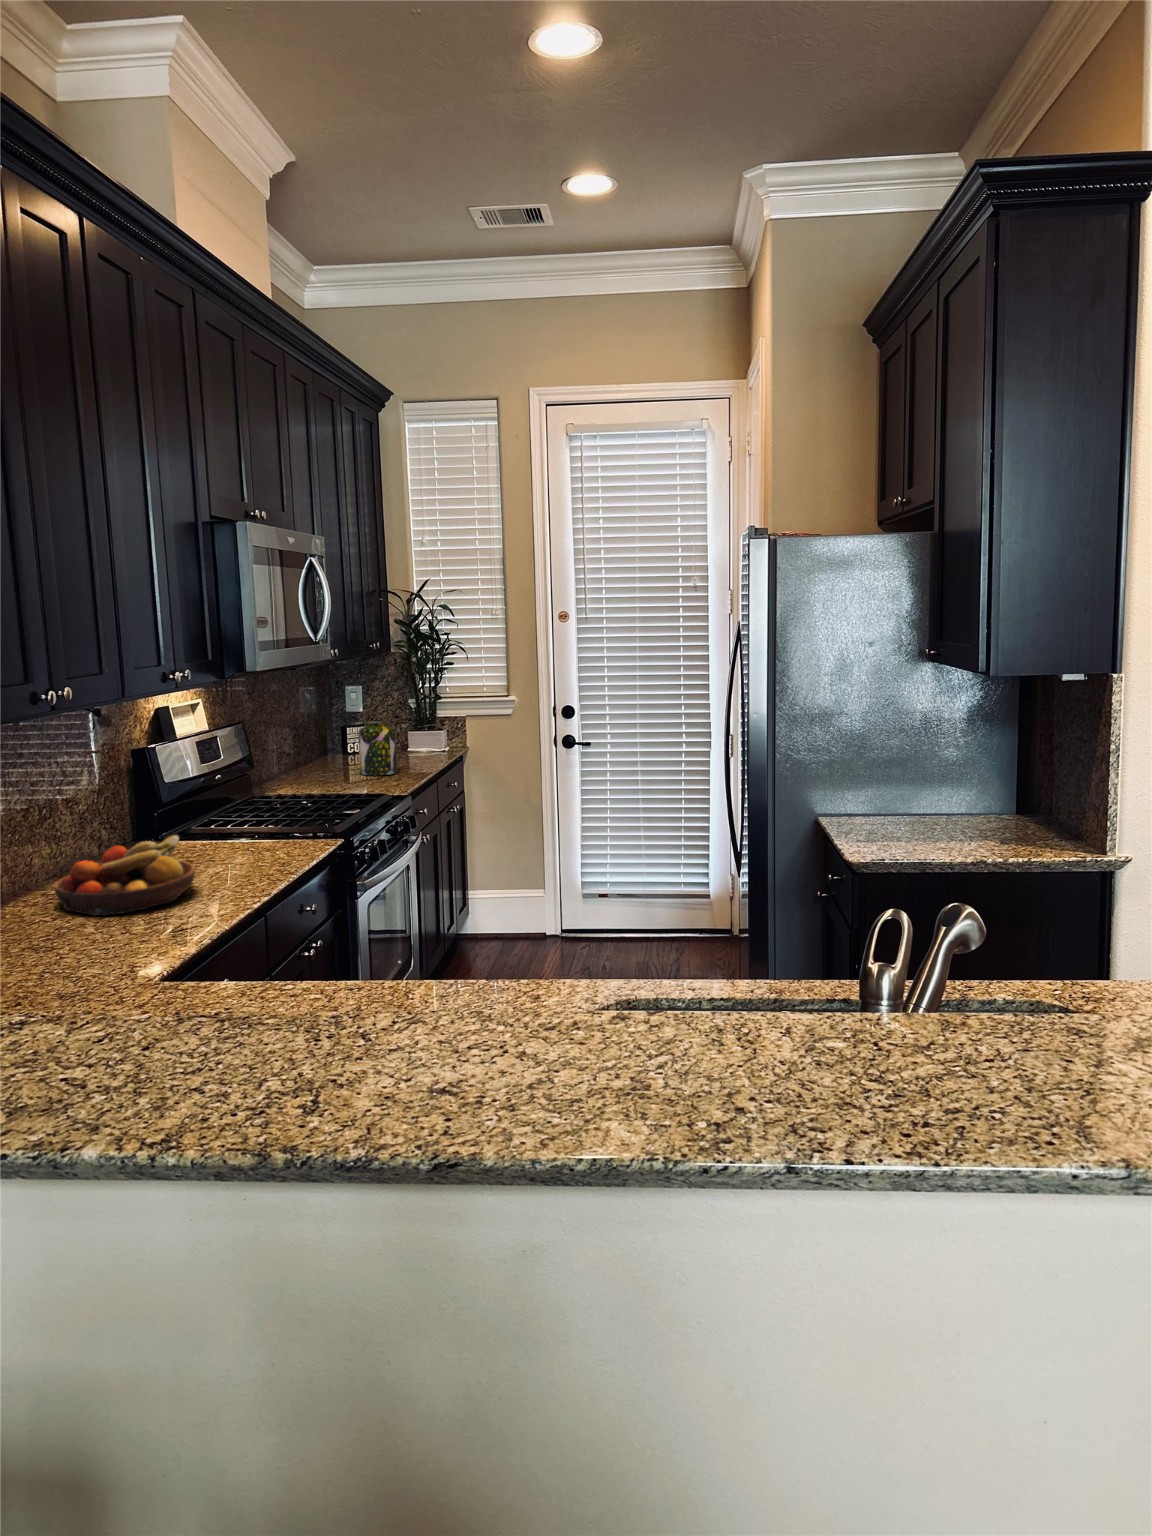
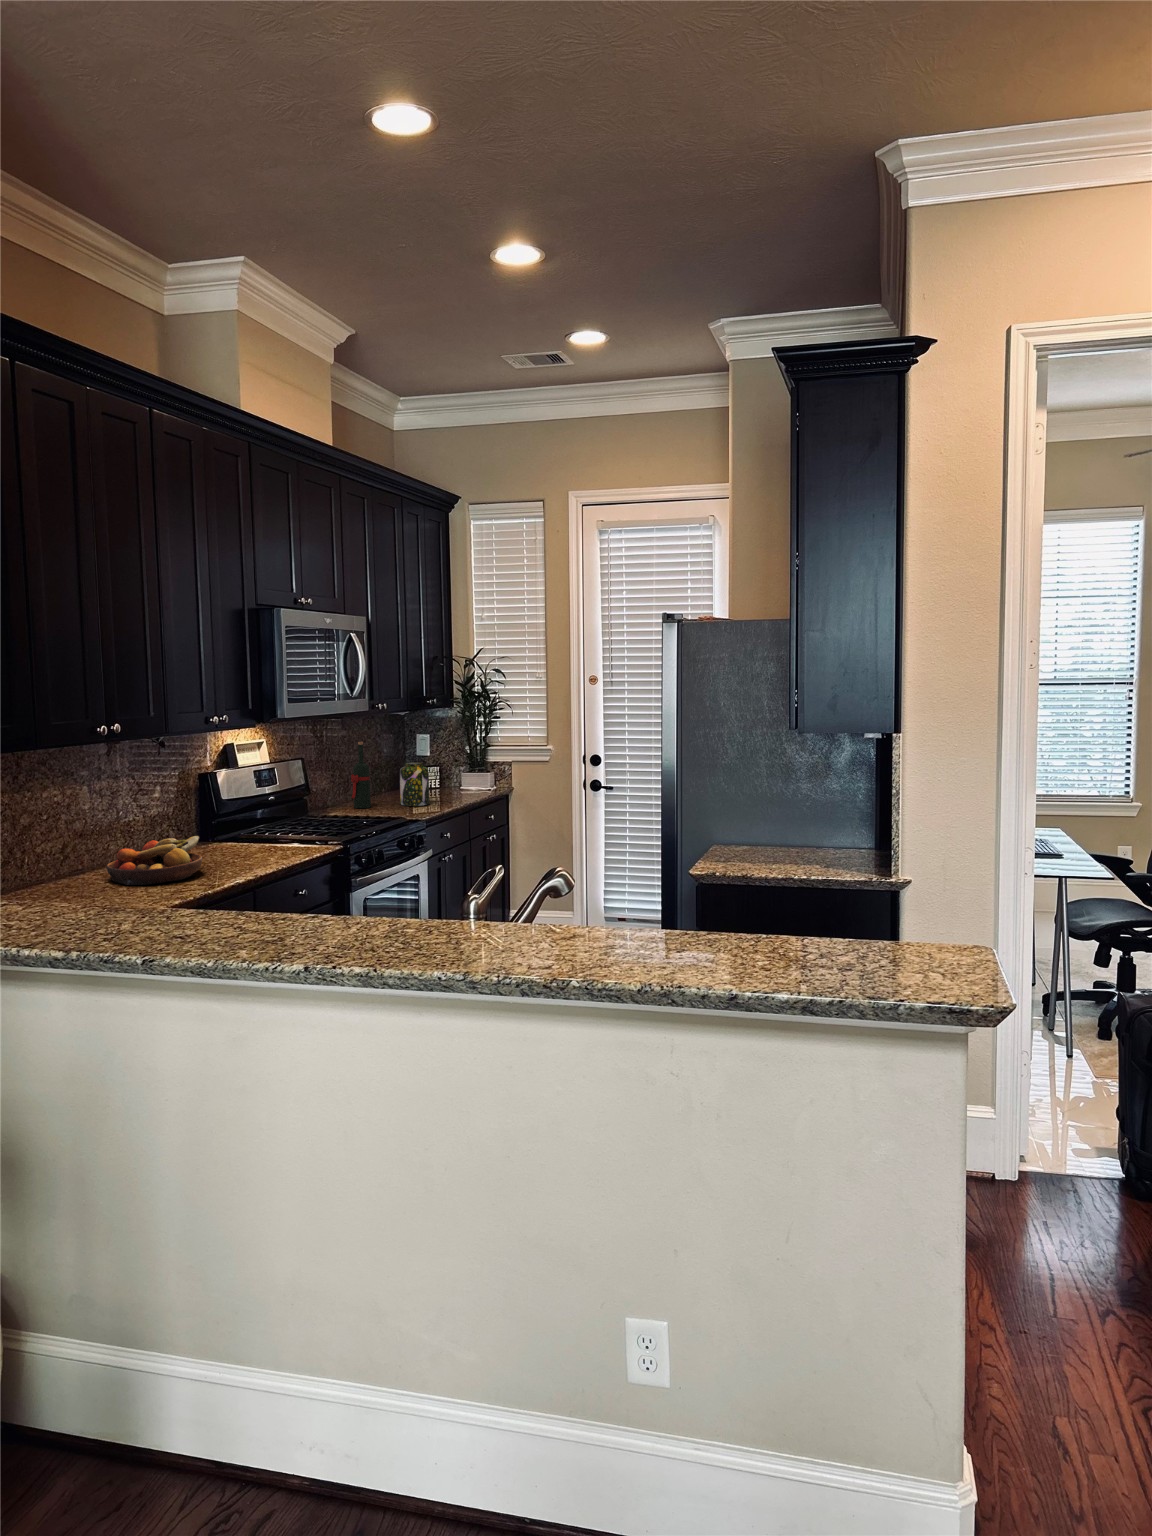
wine bottle: none [301,697,327,781] -> present [351,742,371,808]

